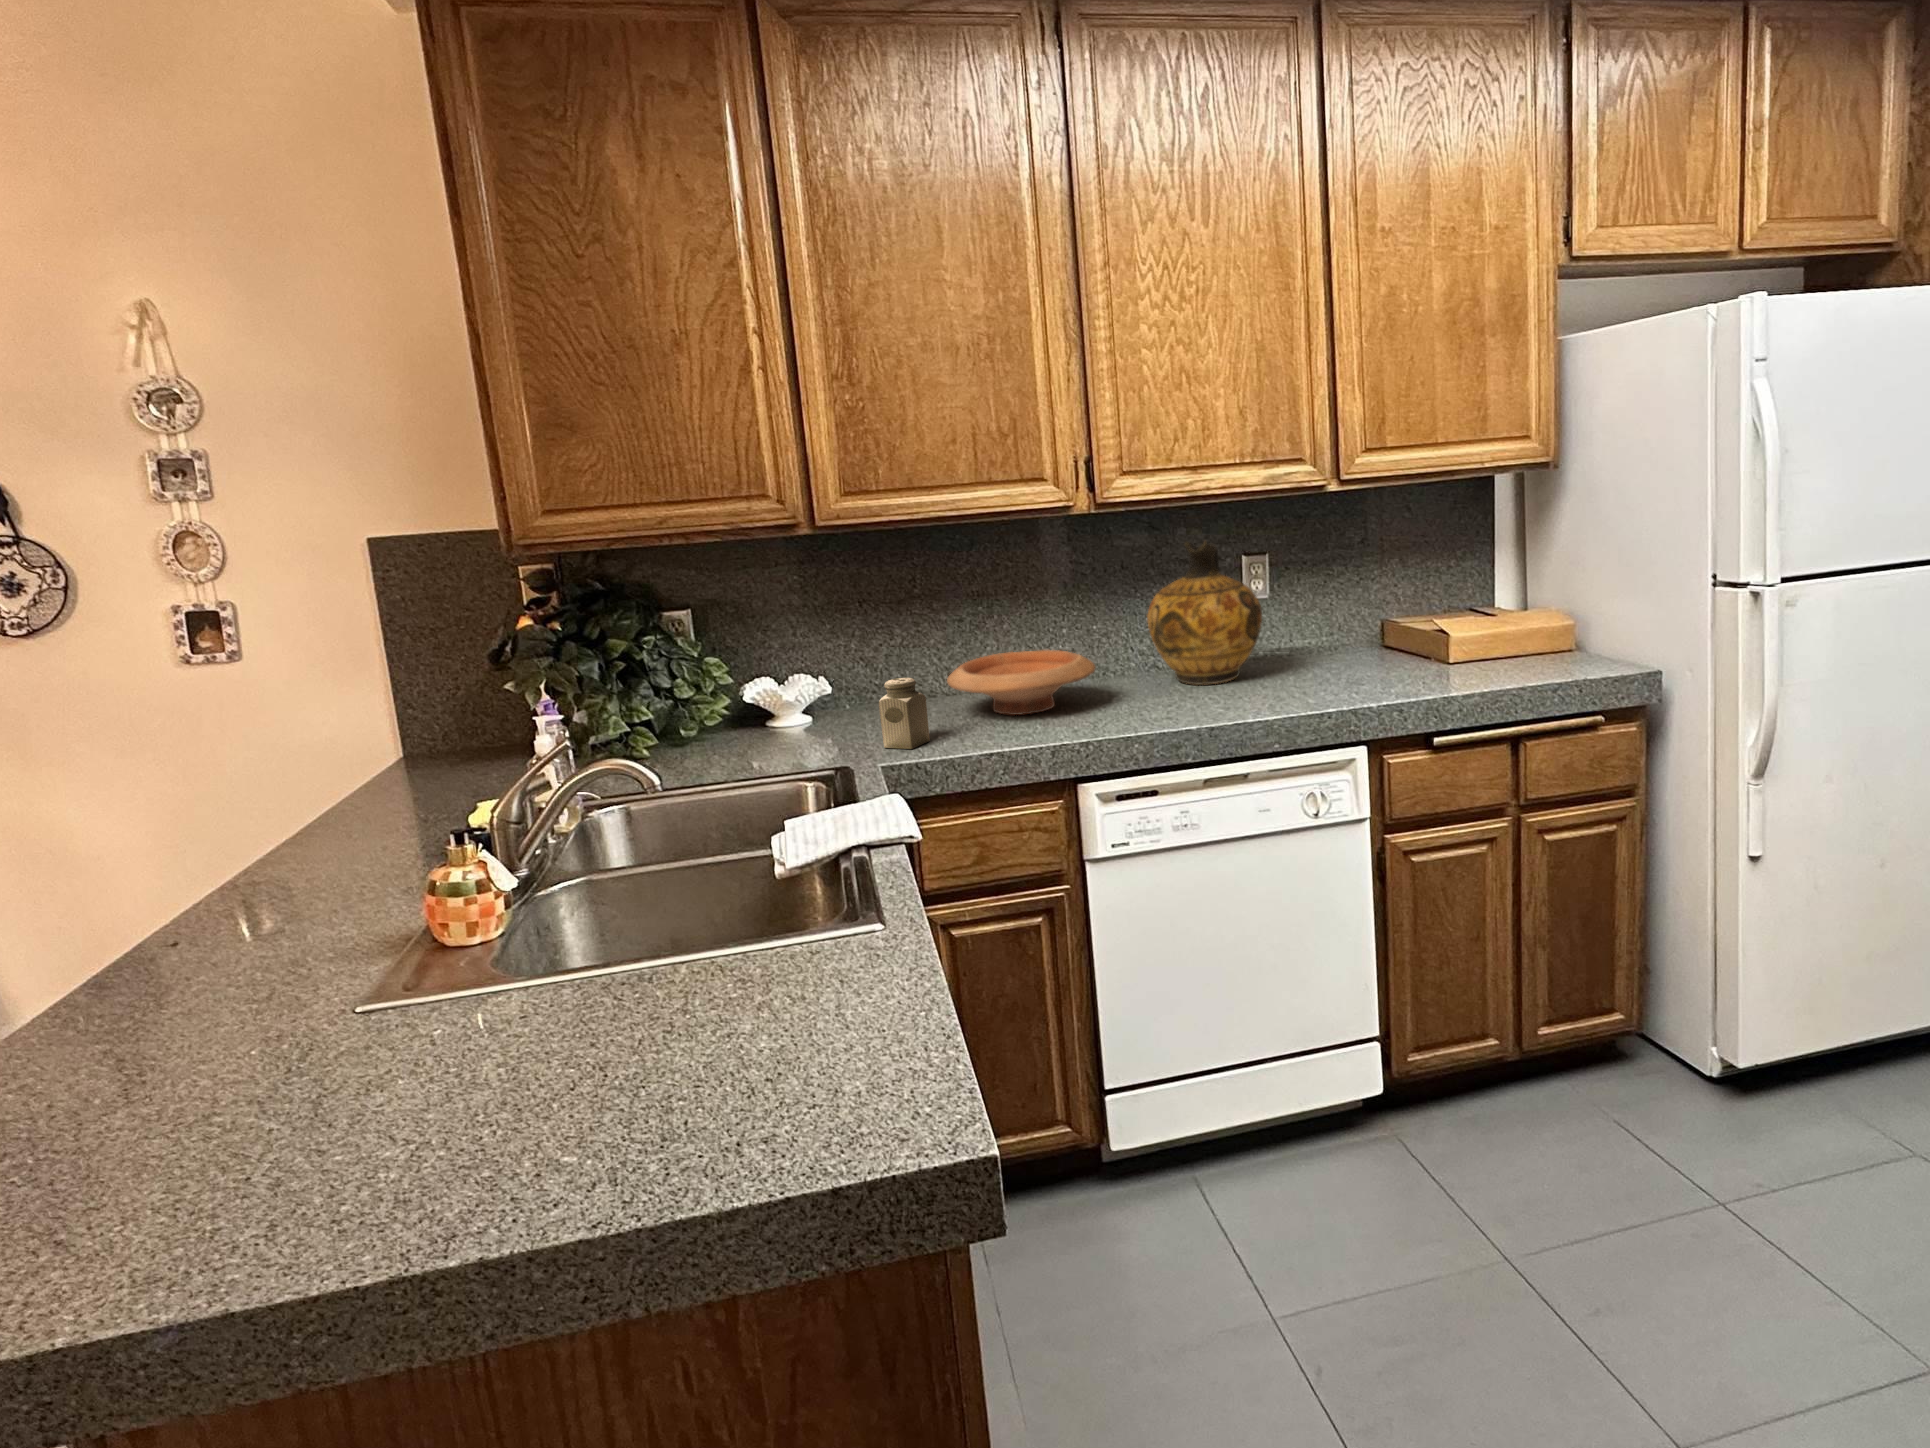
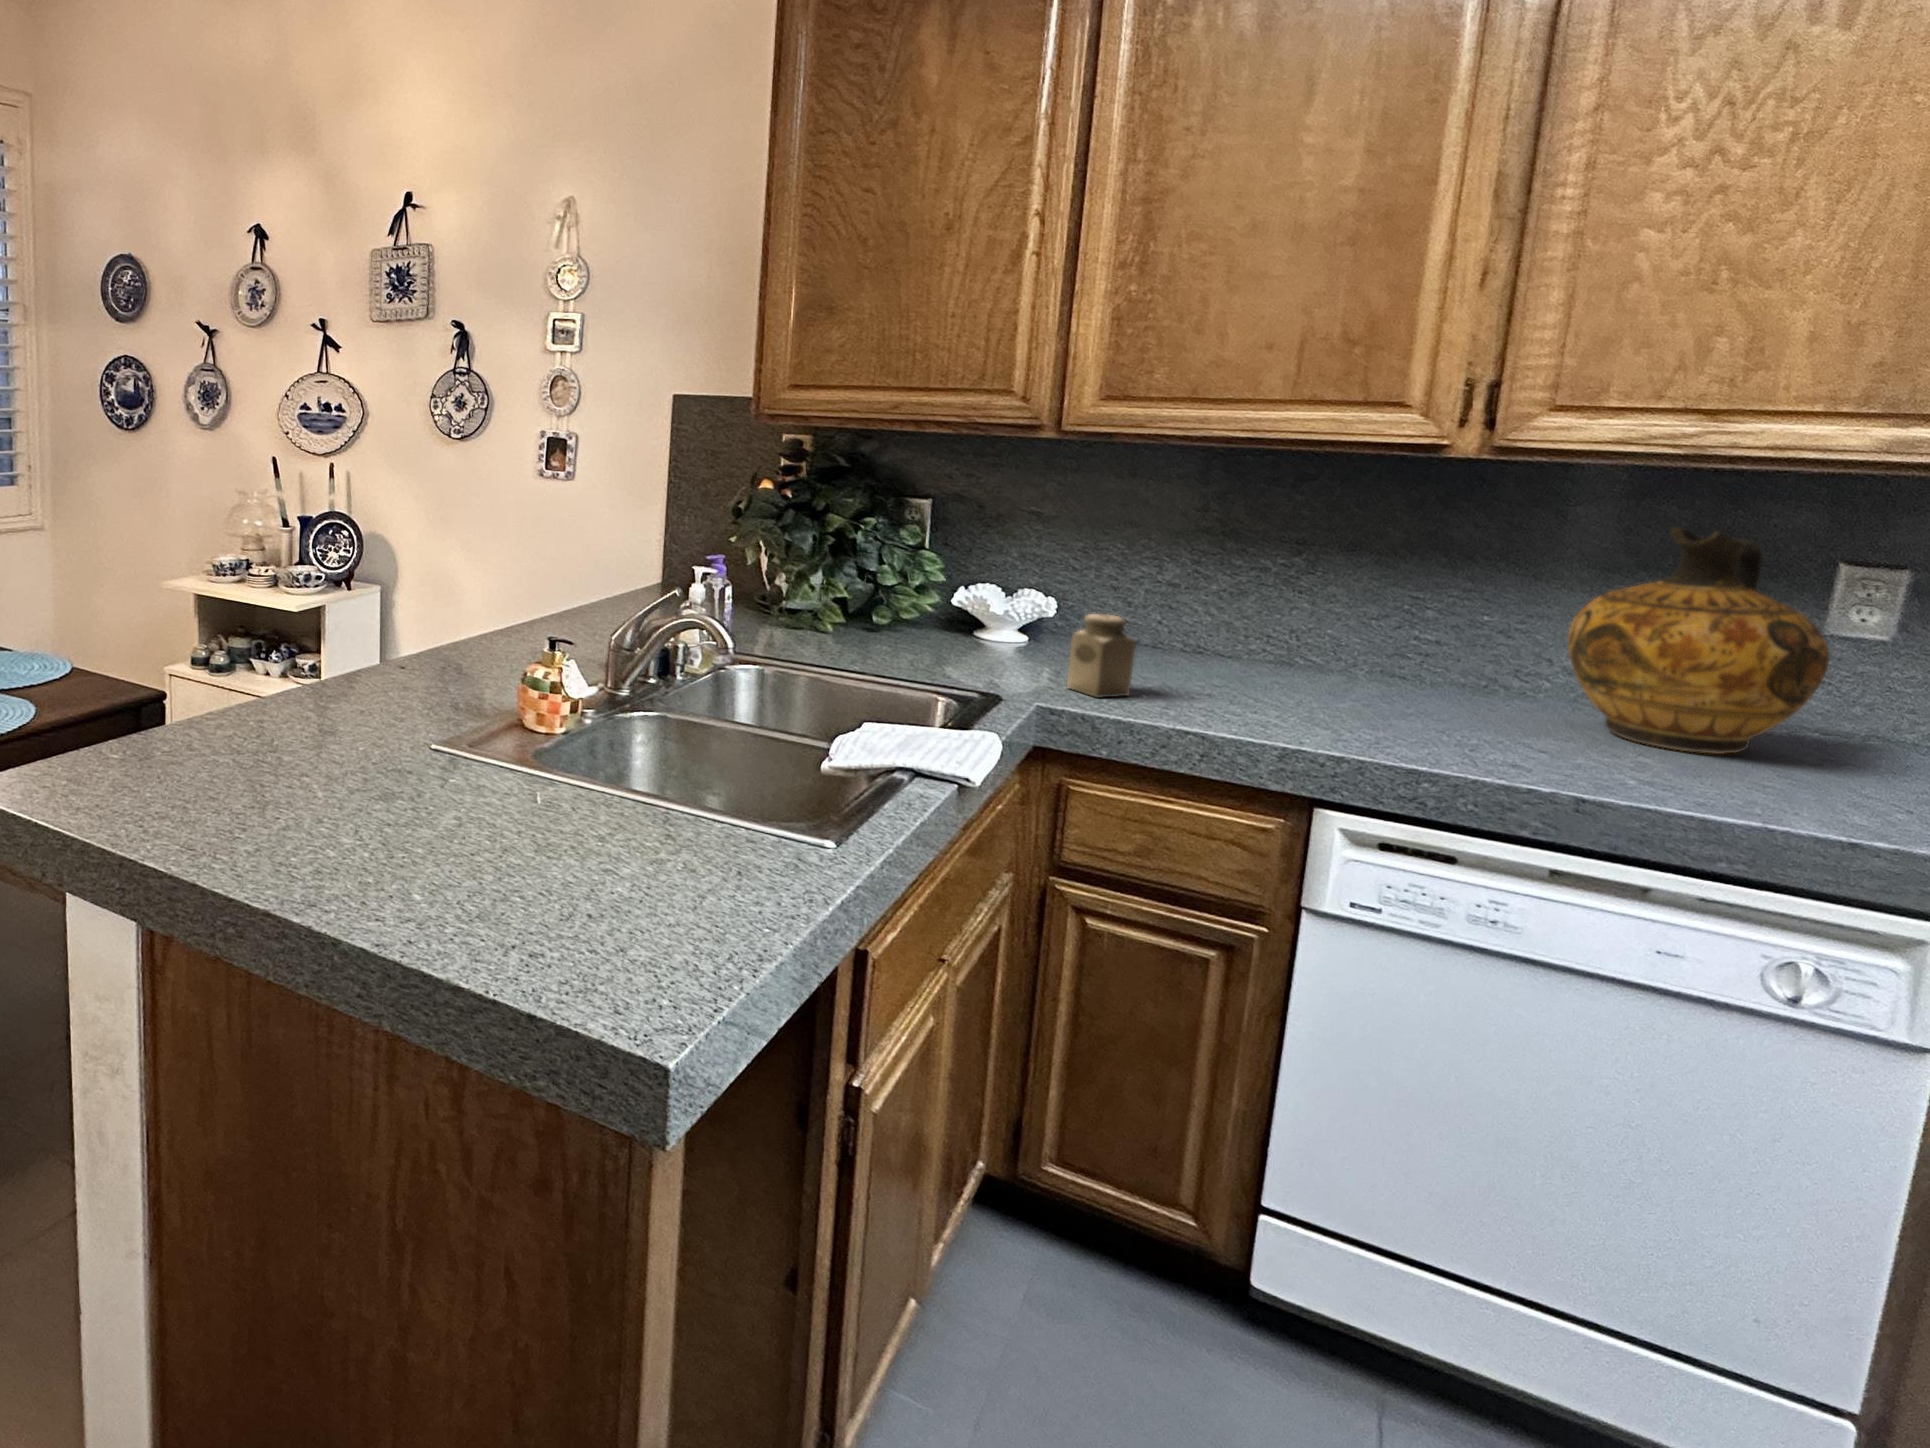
wooden bowl: present [947,650,1095,715] -> none [1192,622,1436,707]

